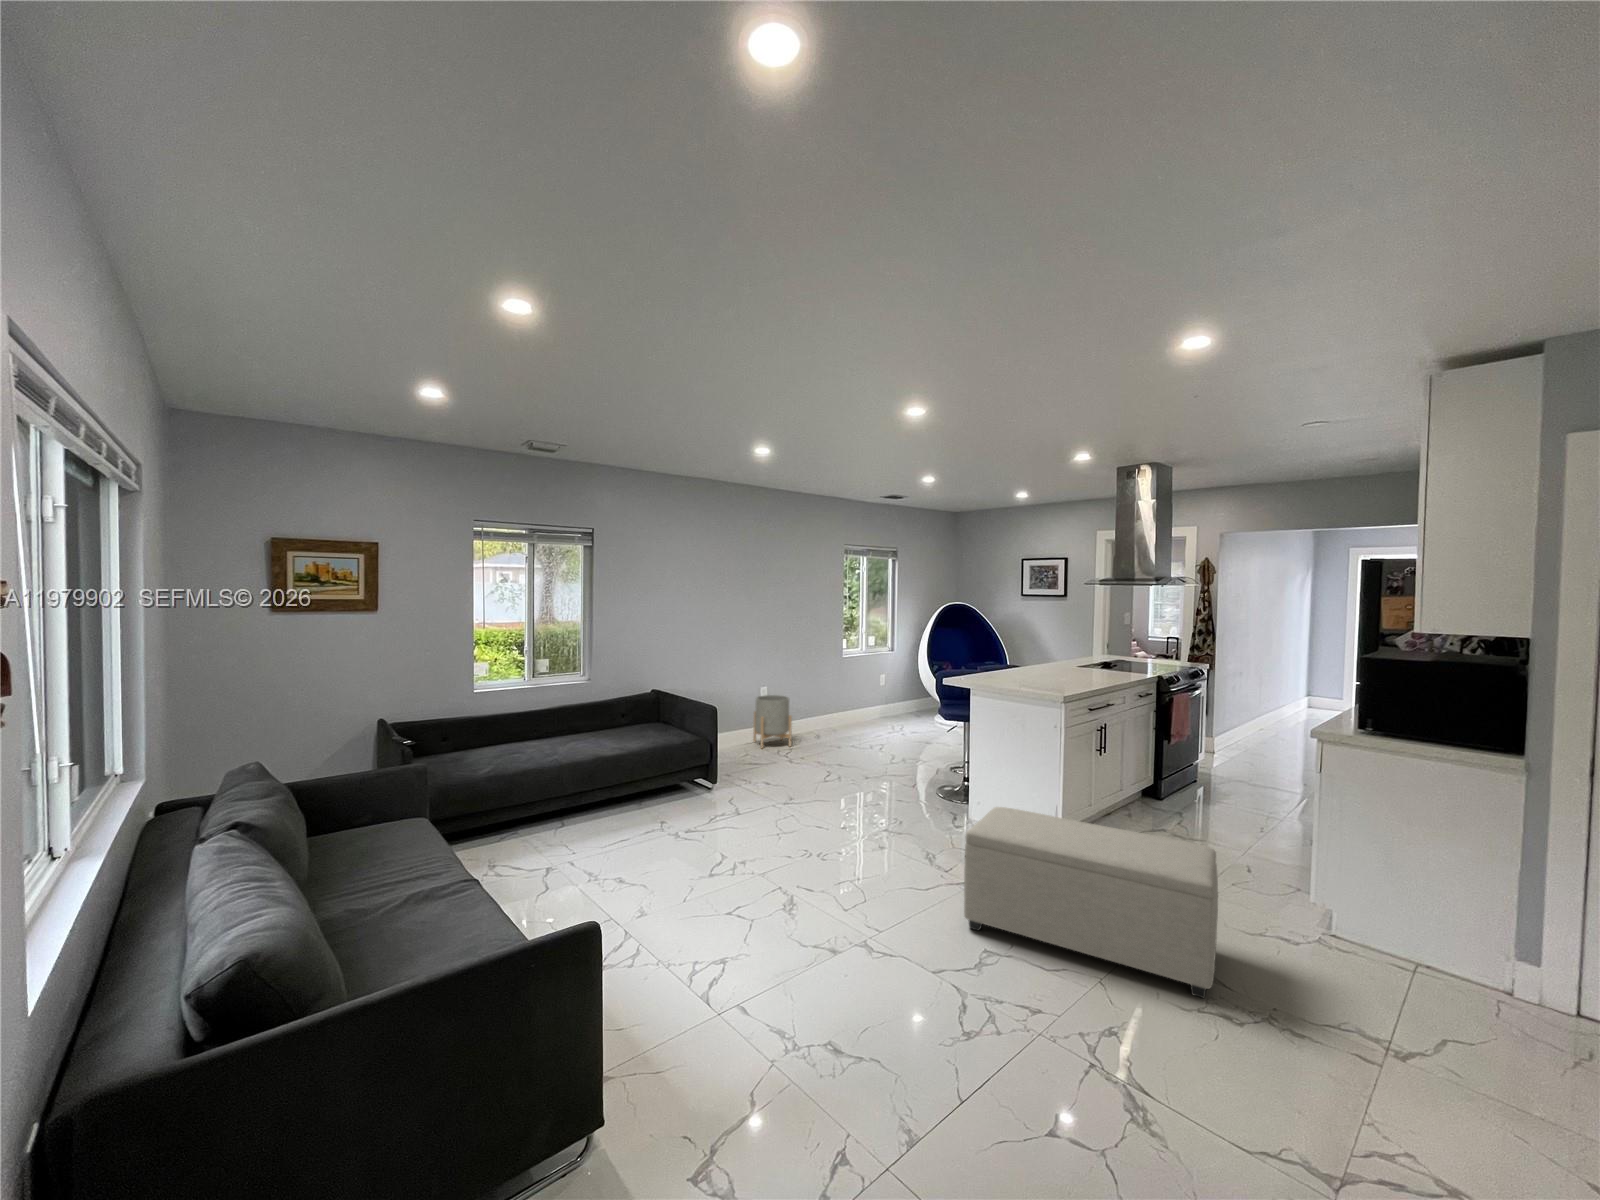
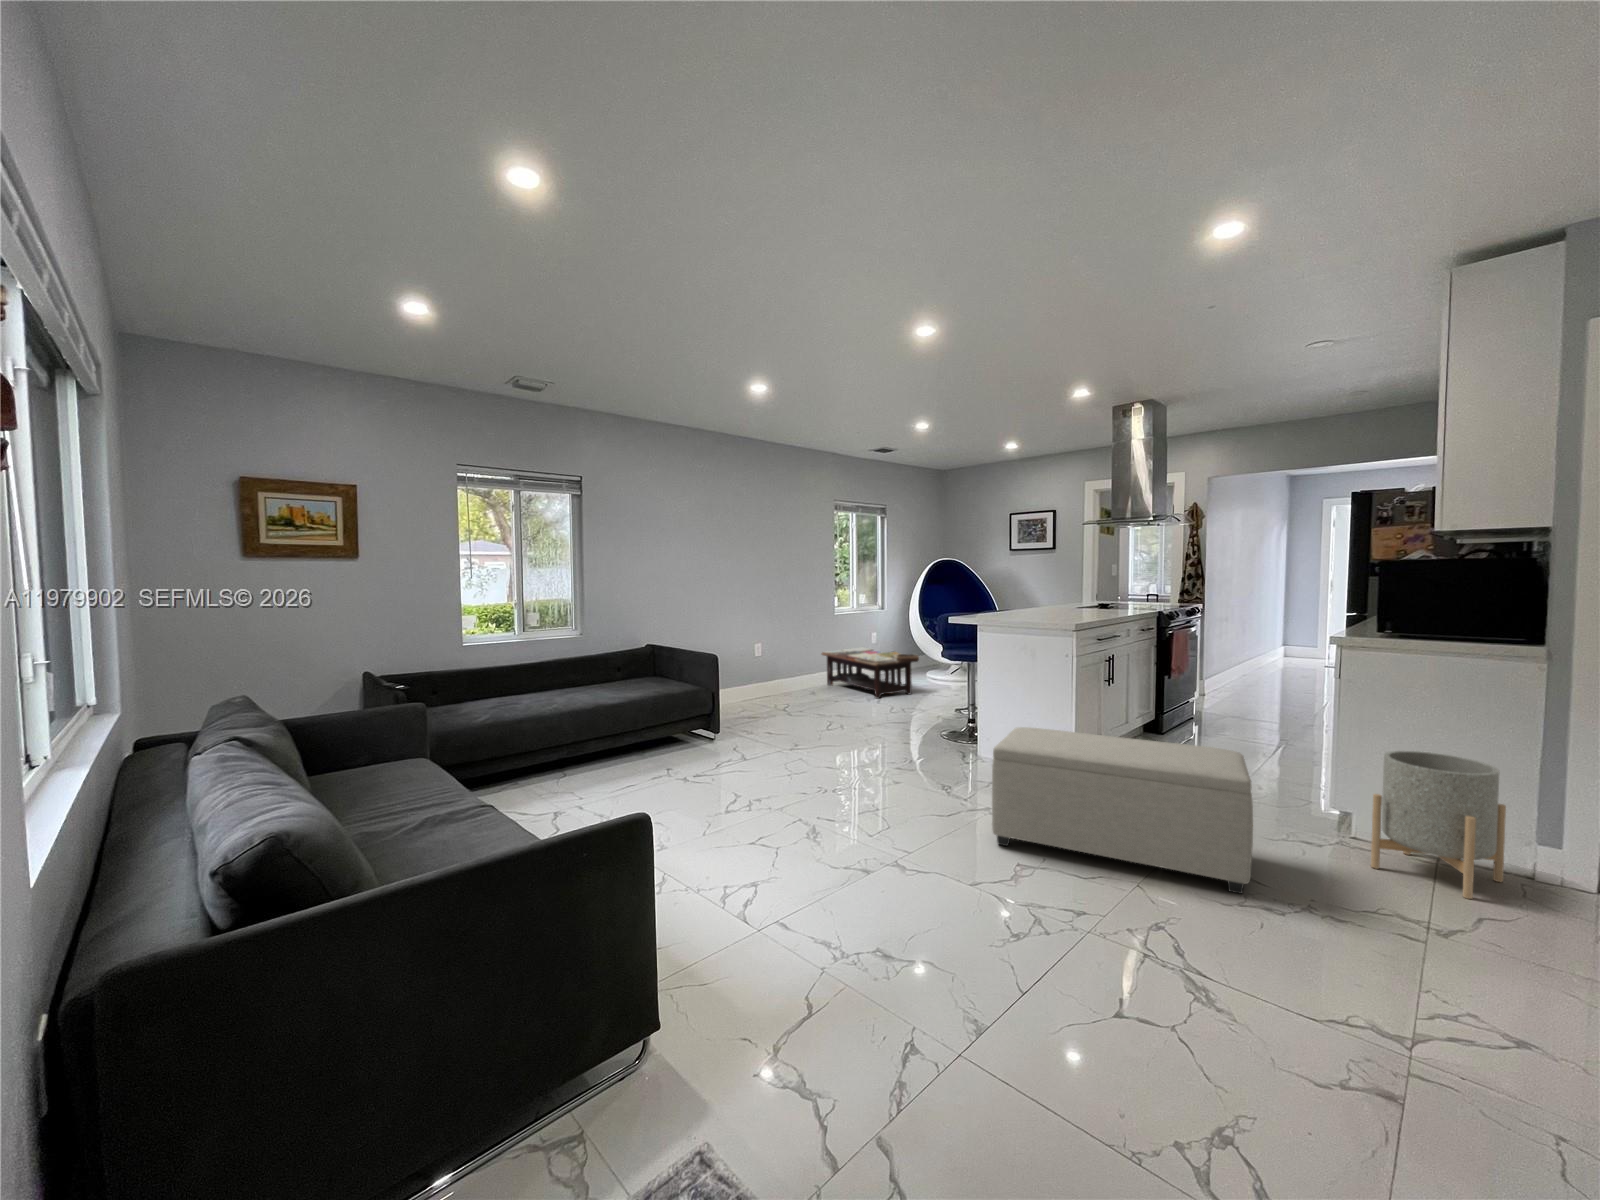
coffee table: none [828,691,925,747] -> present [822,647,919,698]
planter: present [753,695,792,748] -> present [1371,751,1506,899]

